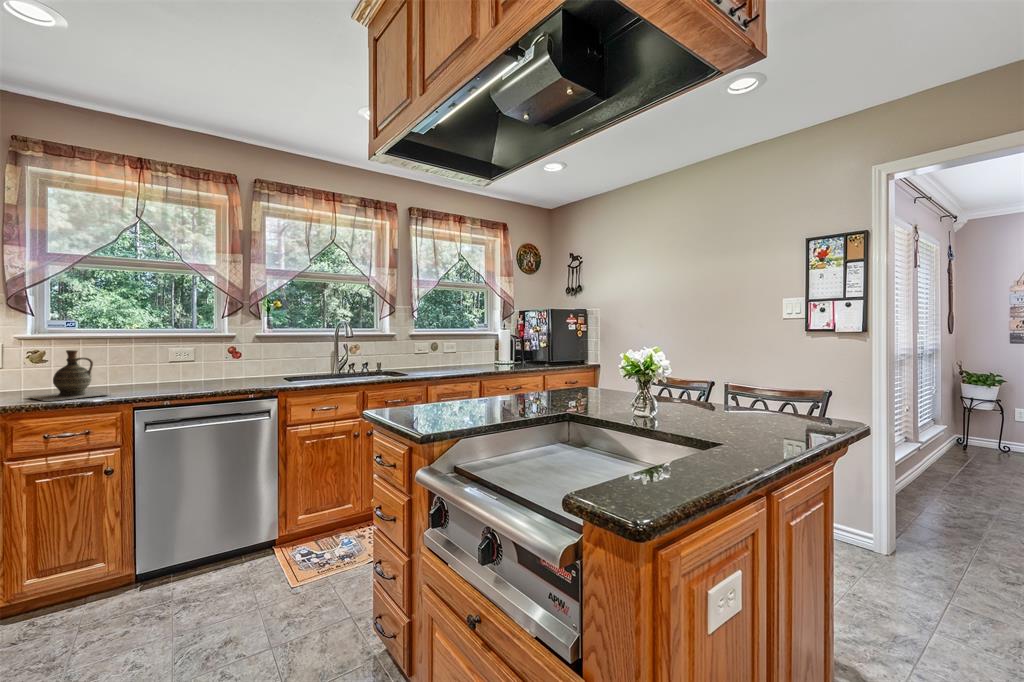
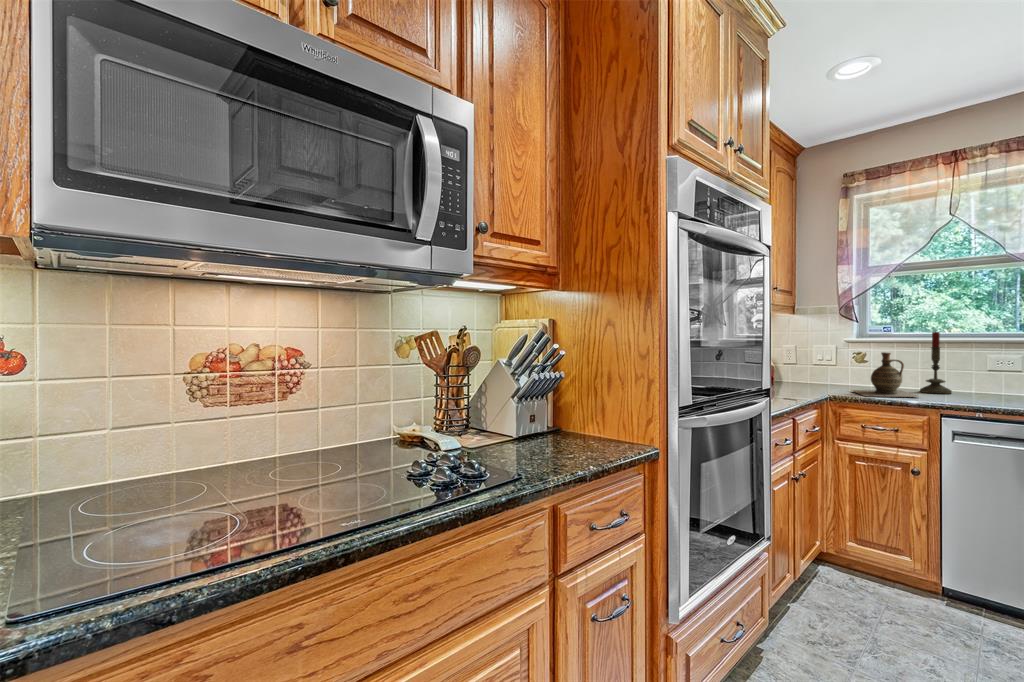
candle: none [109,327,140,390] -> present [920,331,952,394]

